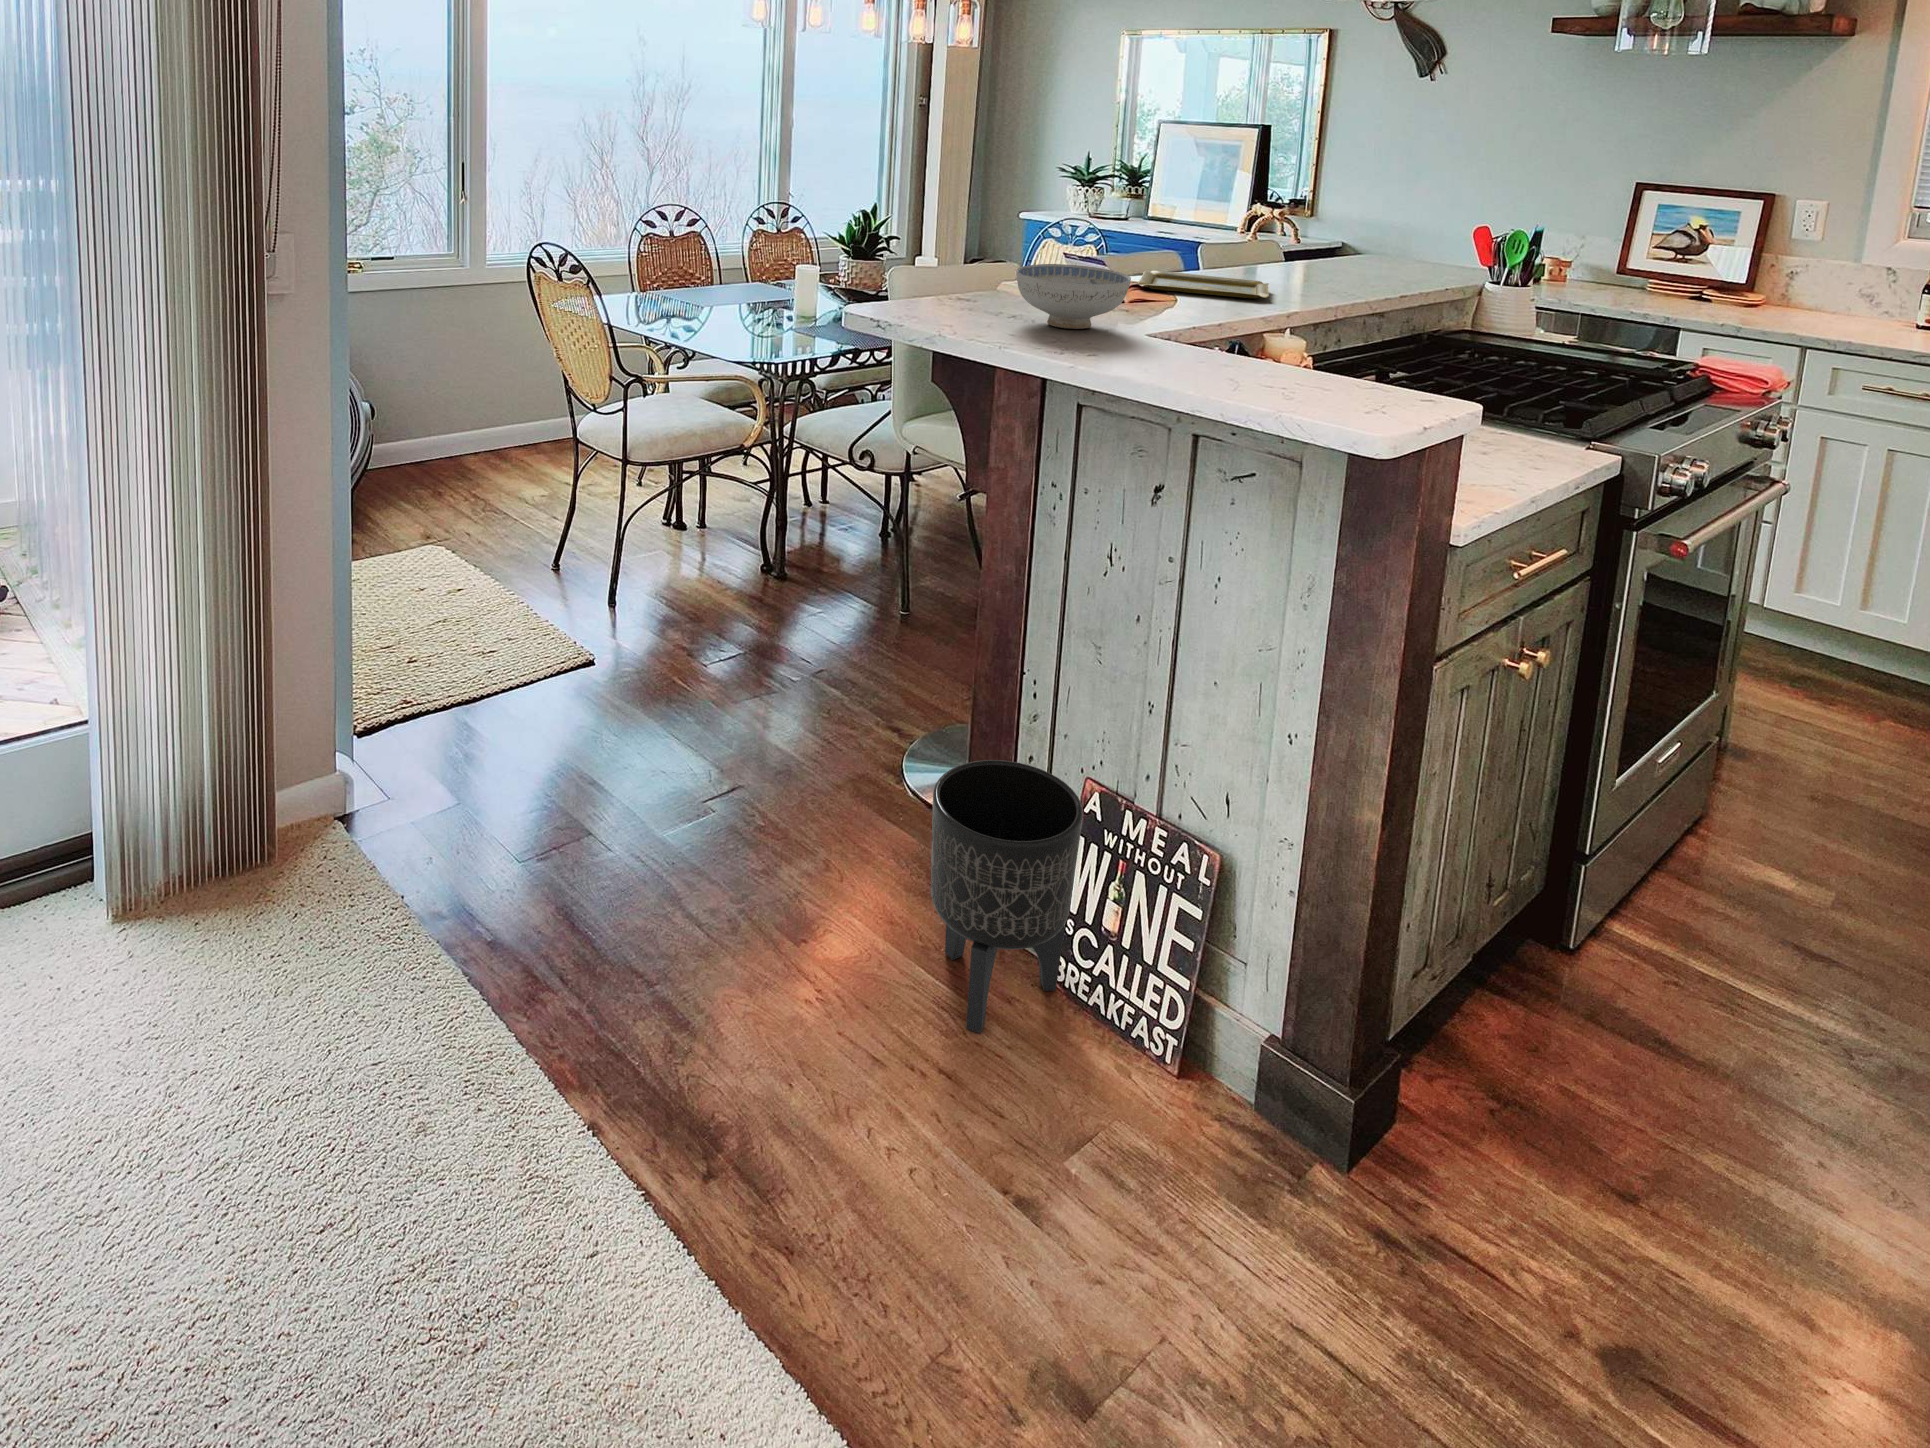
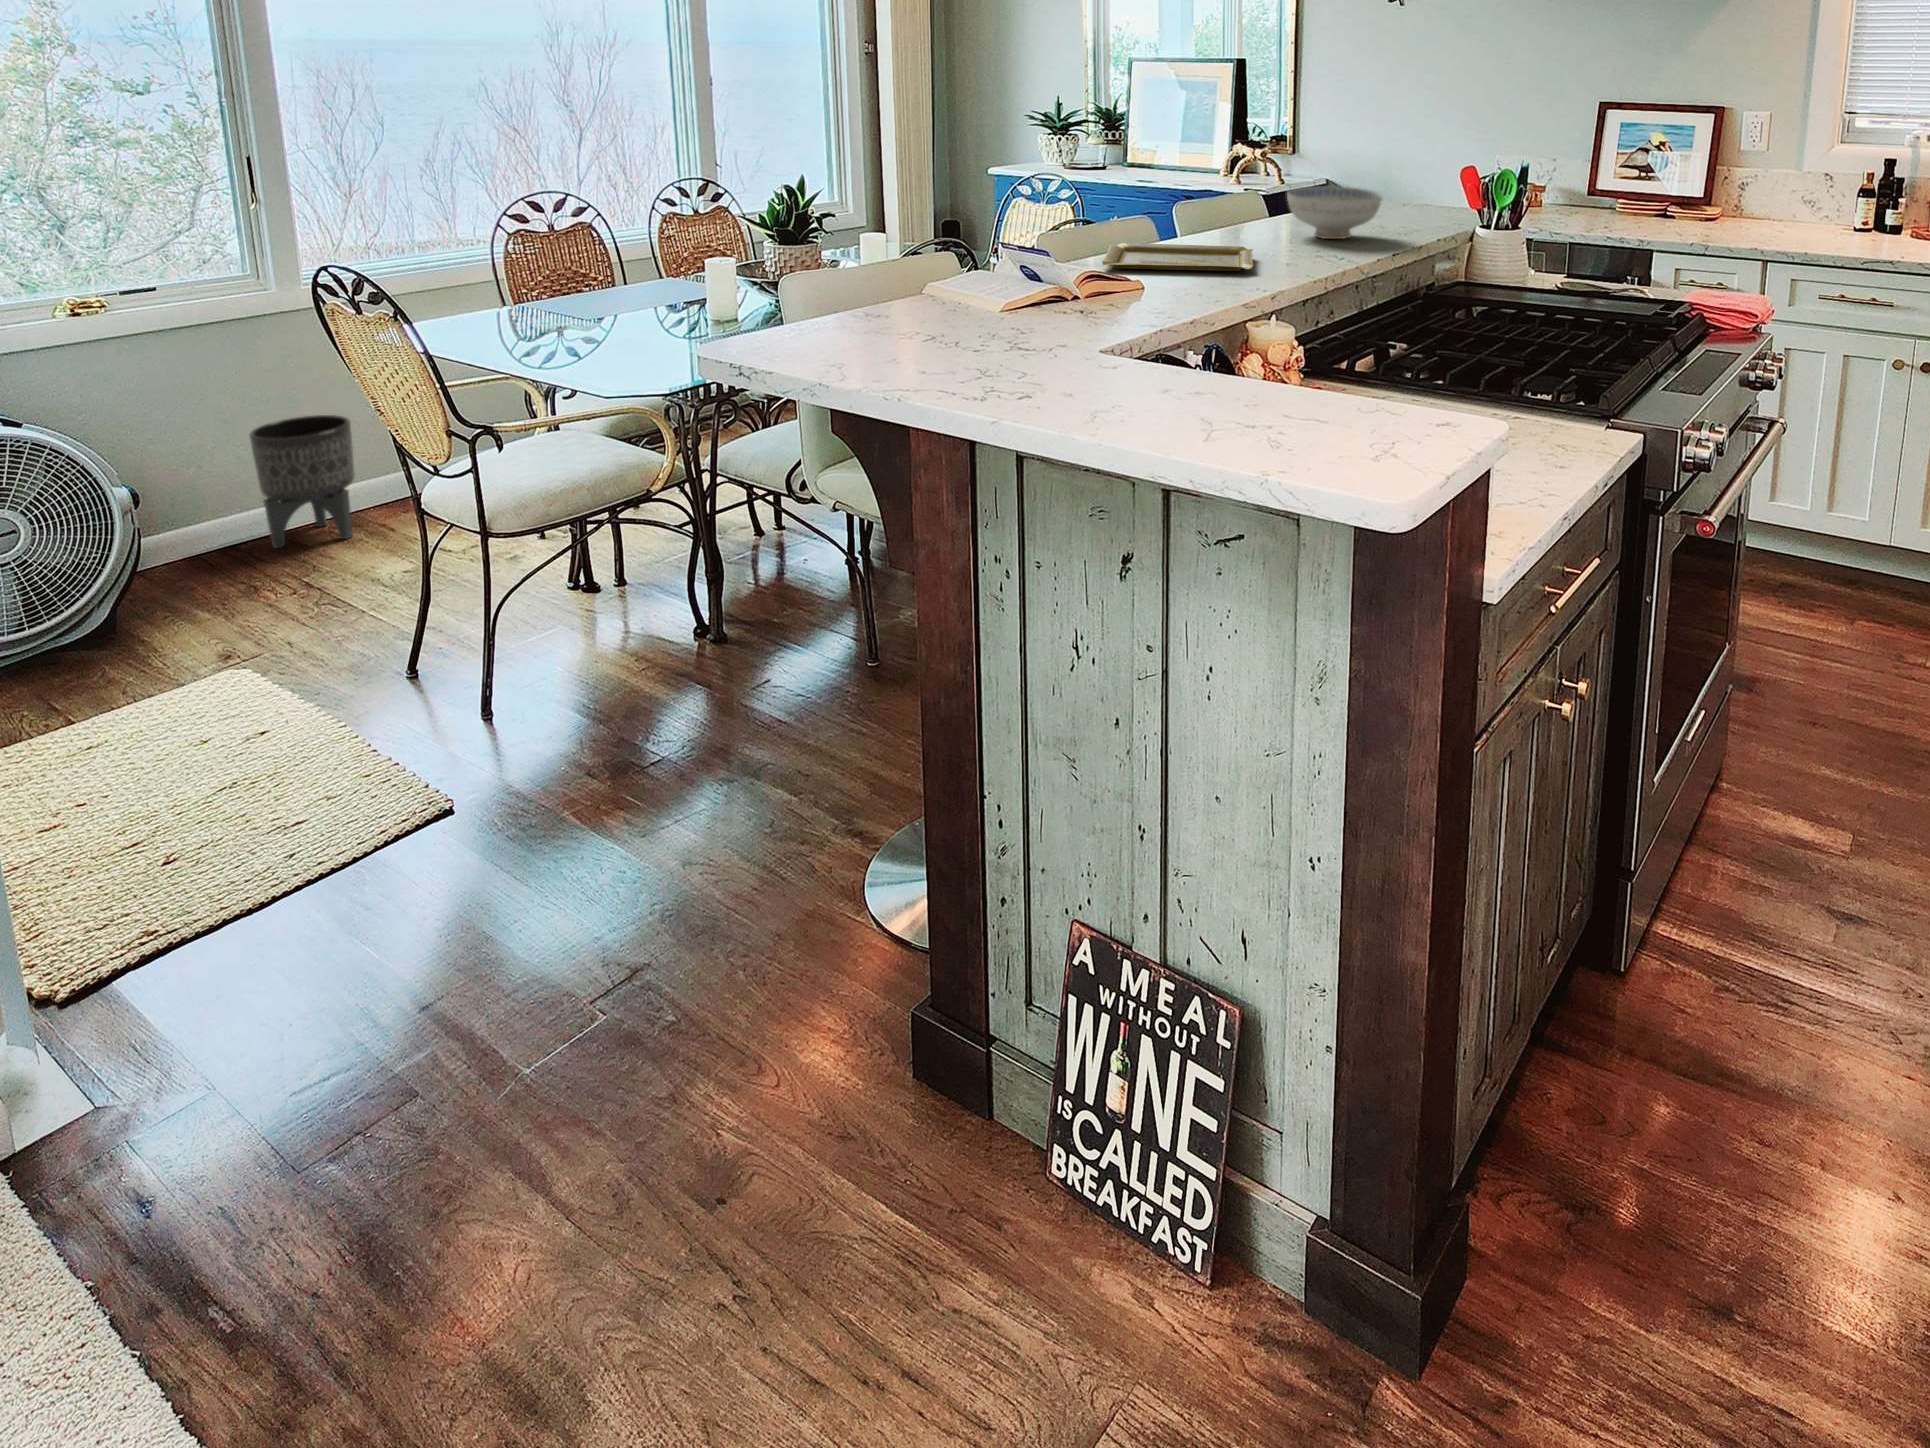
ceramic bowl: present [1016,264,1131,329] -> present [1287,186,1382,239]
planter: present [931,760,1083,1033] -> present [249,415,355,548]

